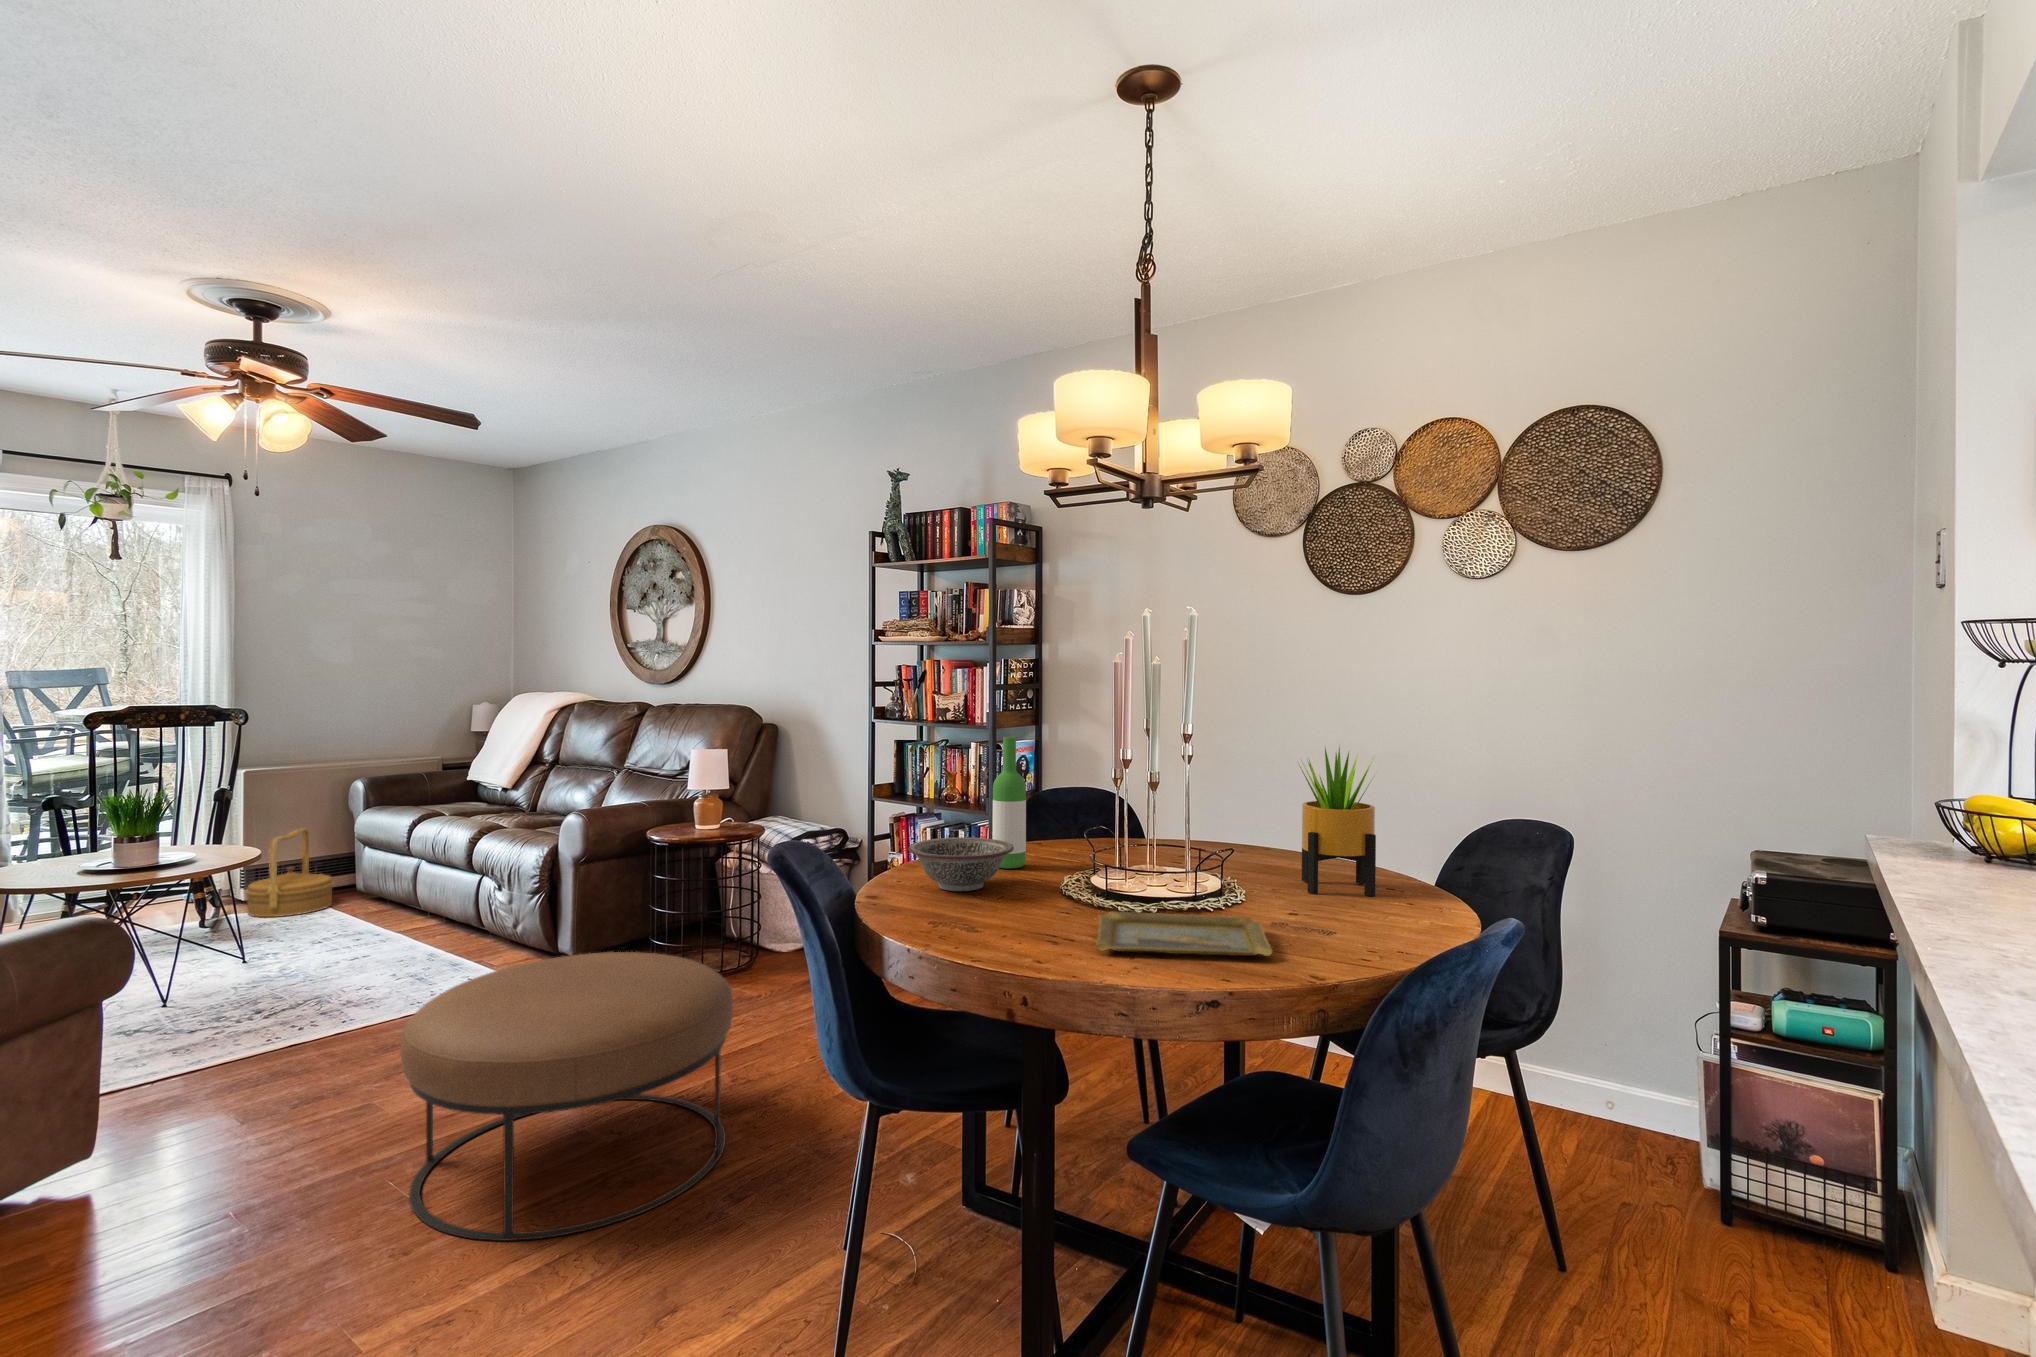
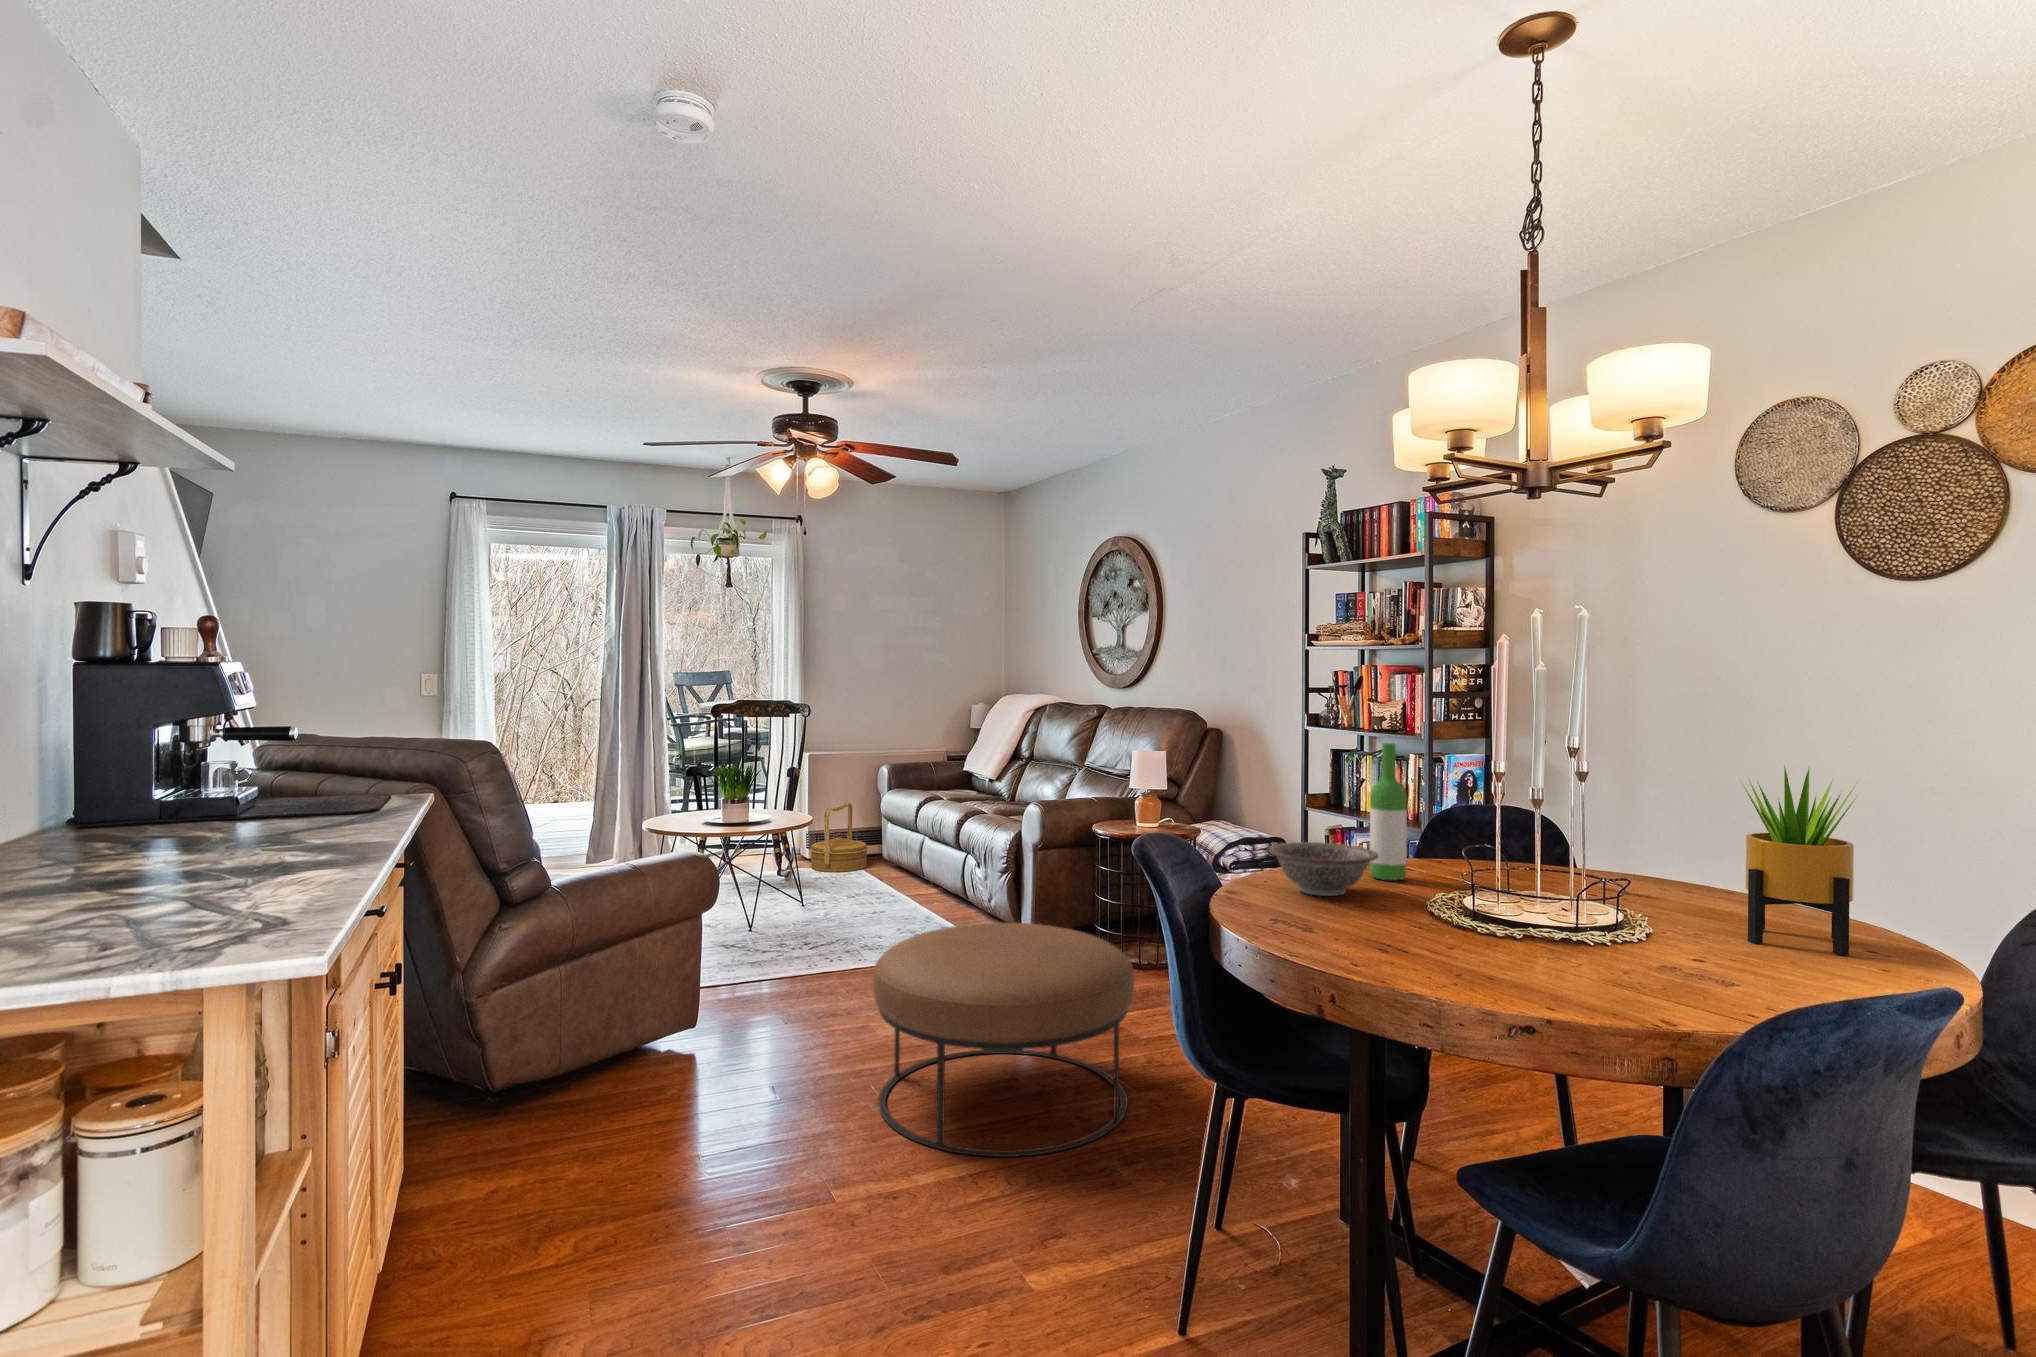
tray: present [1096,912,1272,956] -> none [1422,930,1640,996]

